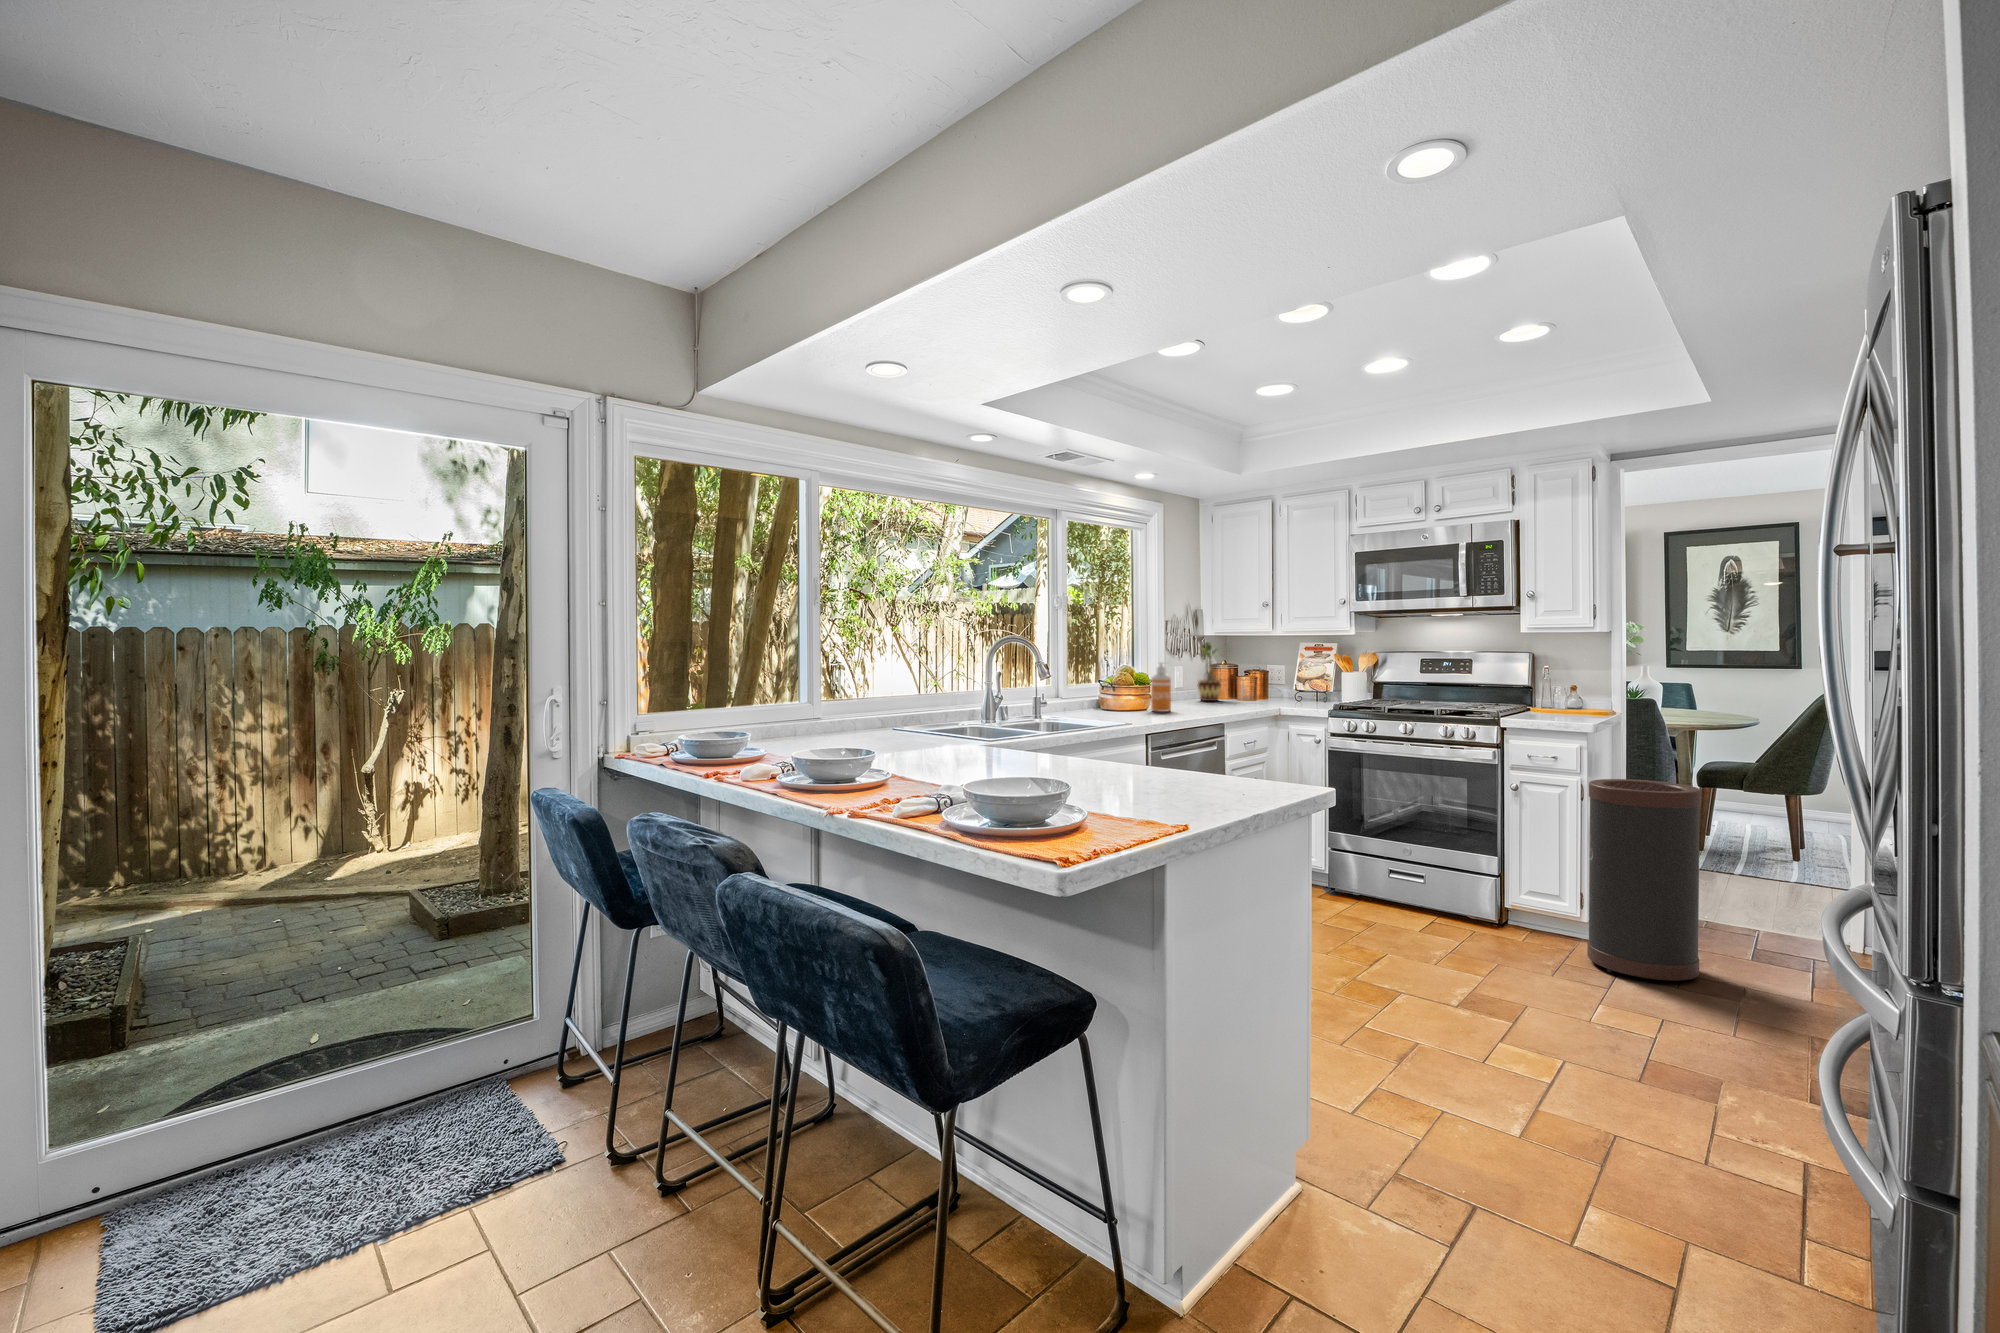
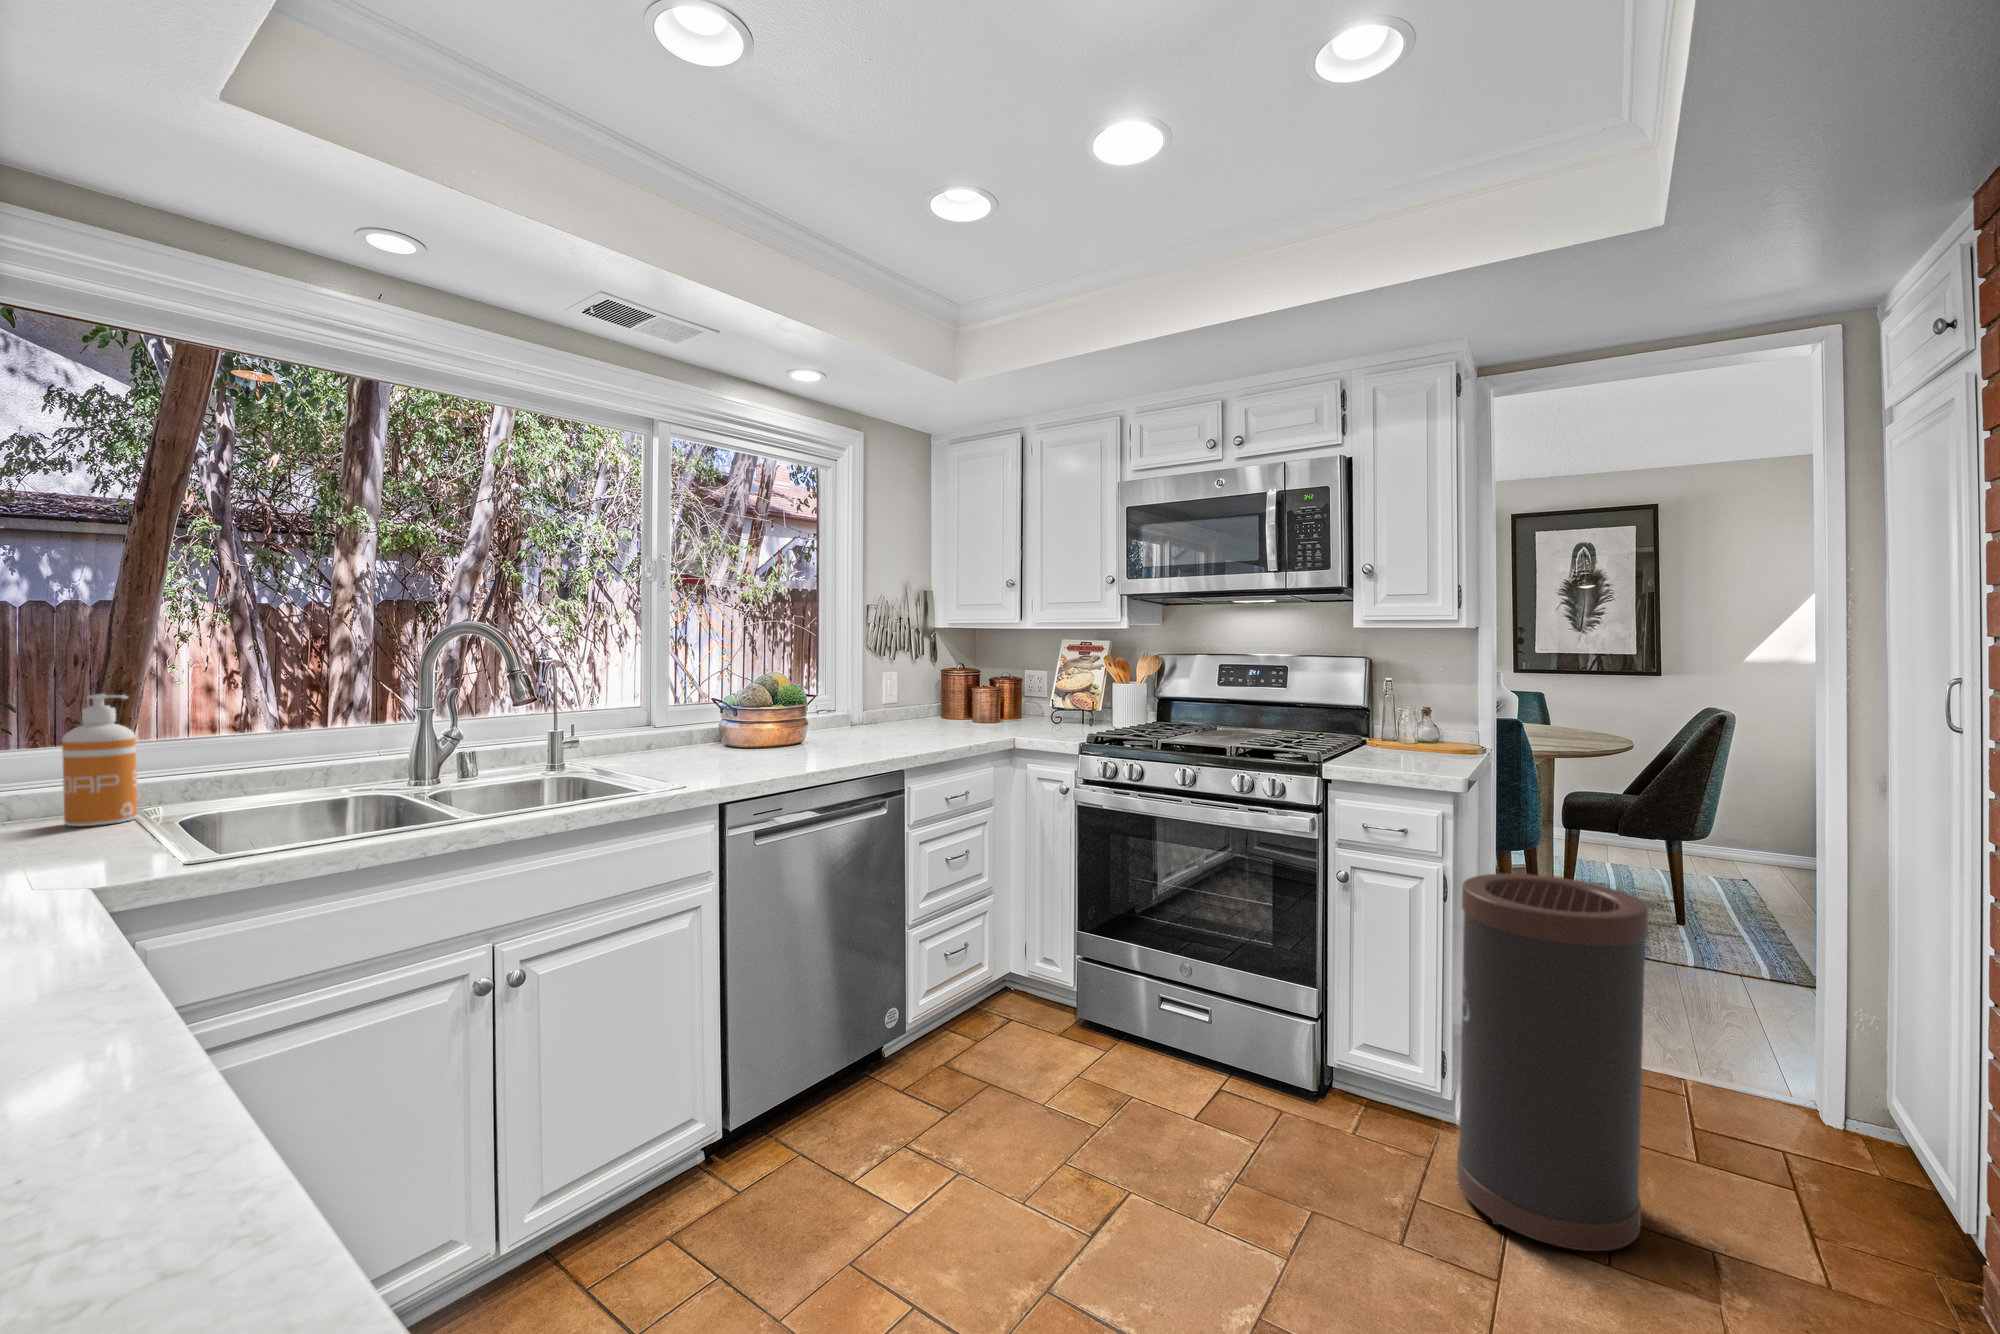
potted plant: present [1197,642,1222,701] -> none [907,637,969,723]
soap dispenser: present [1151,662,1171,712] -> present [62,694,138,826]

